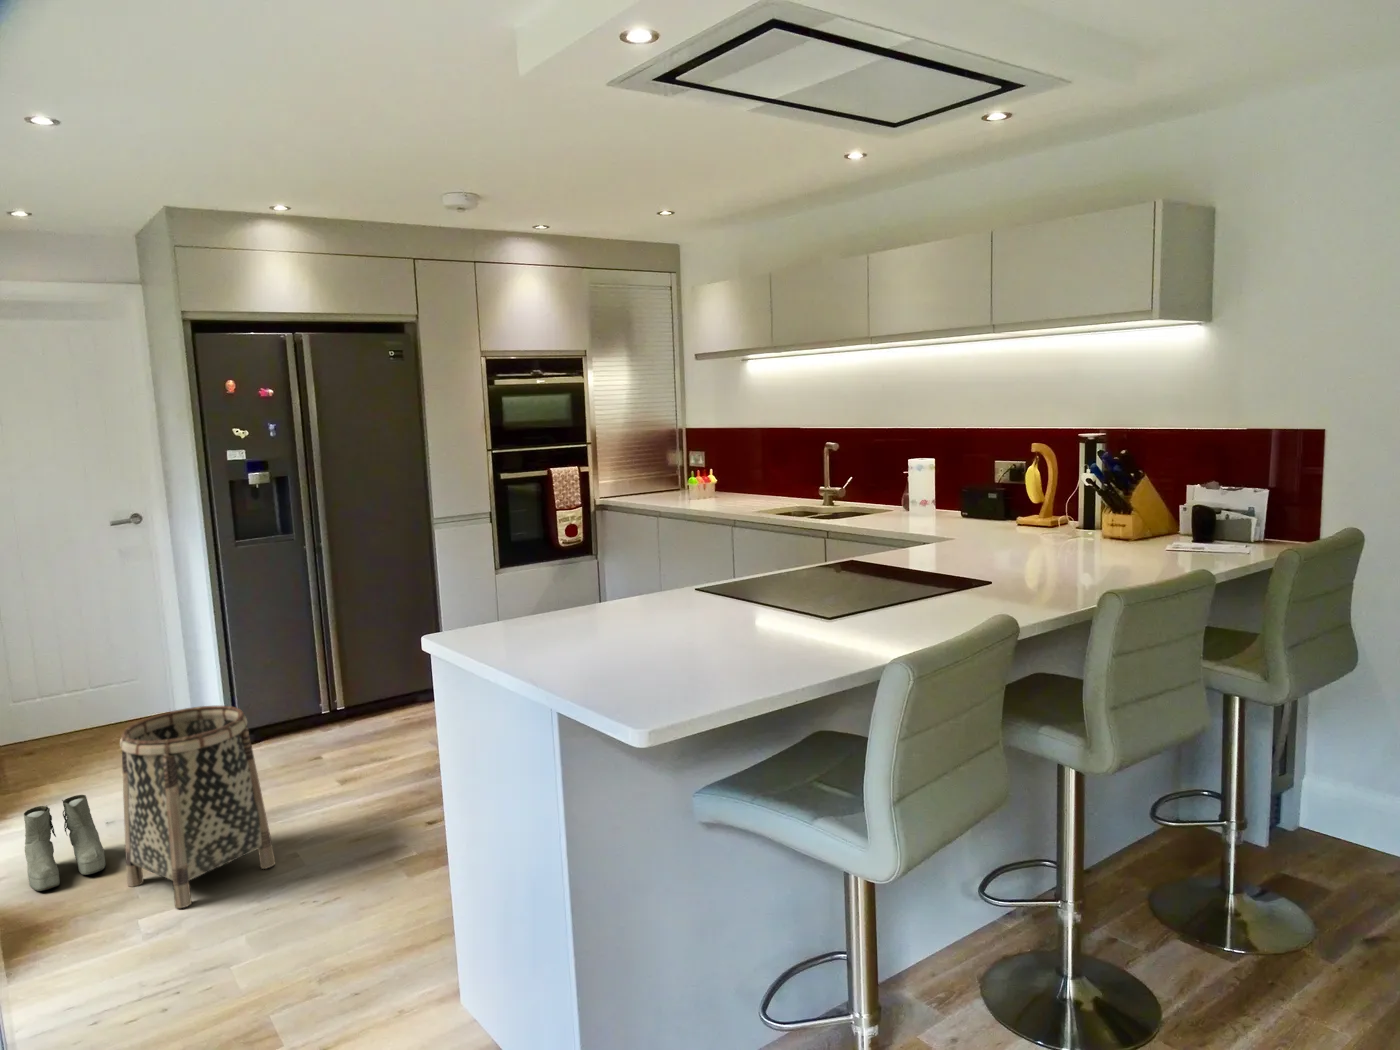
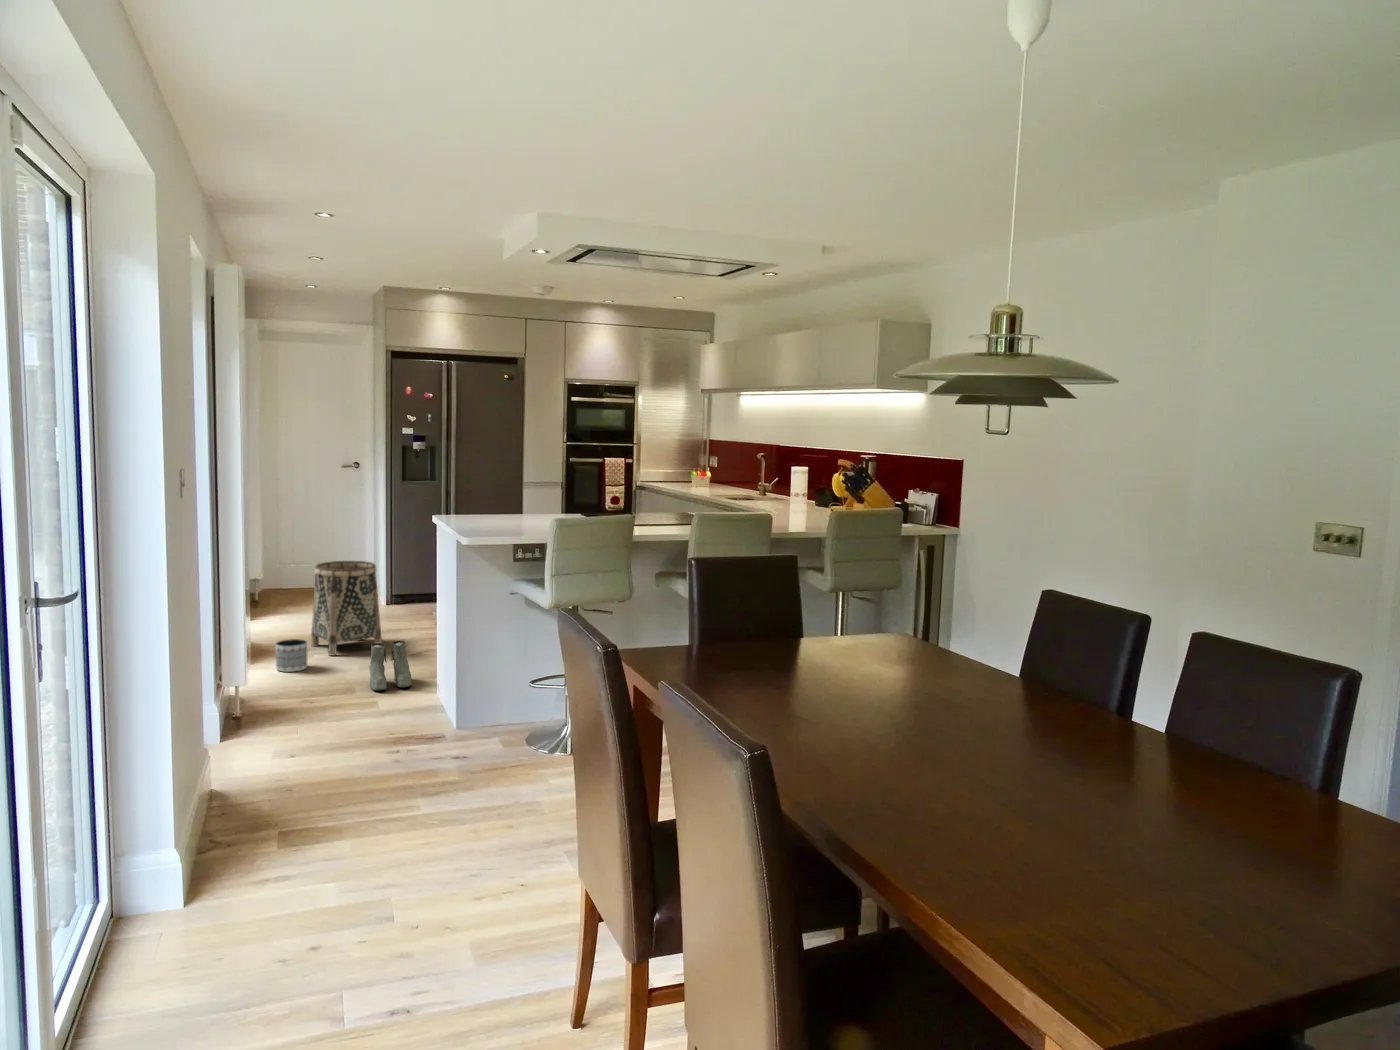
boots: present [24,795,106,891] -> present [369,641,411,691]
planter: none [67,904,144,987] -> present [276,639,307,672]

